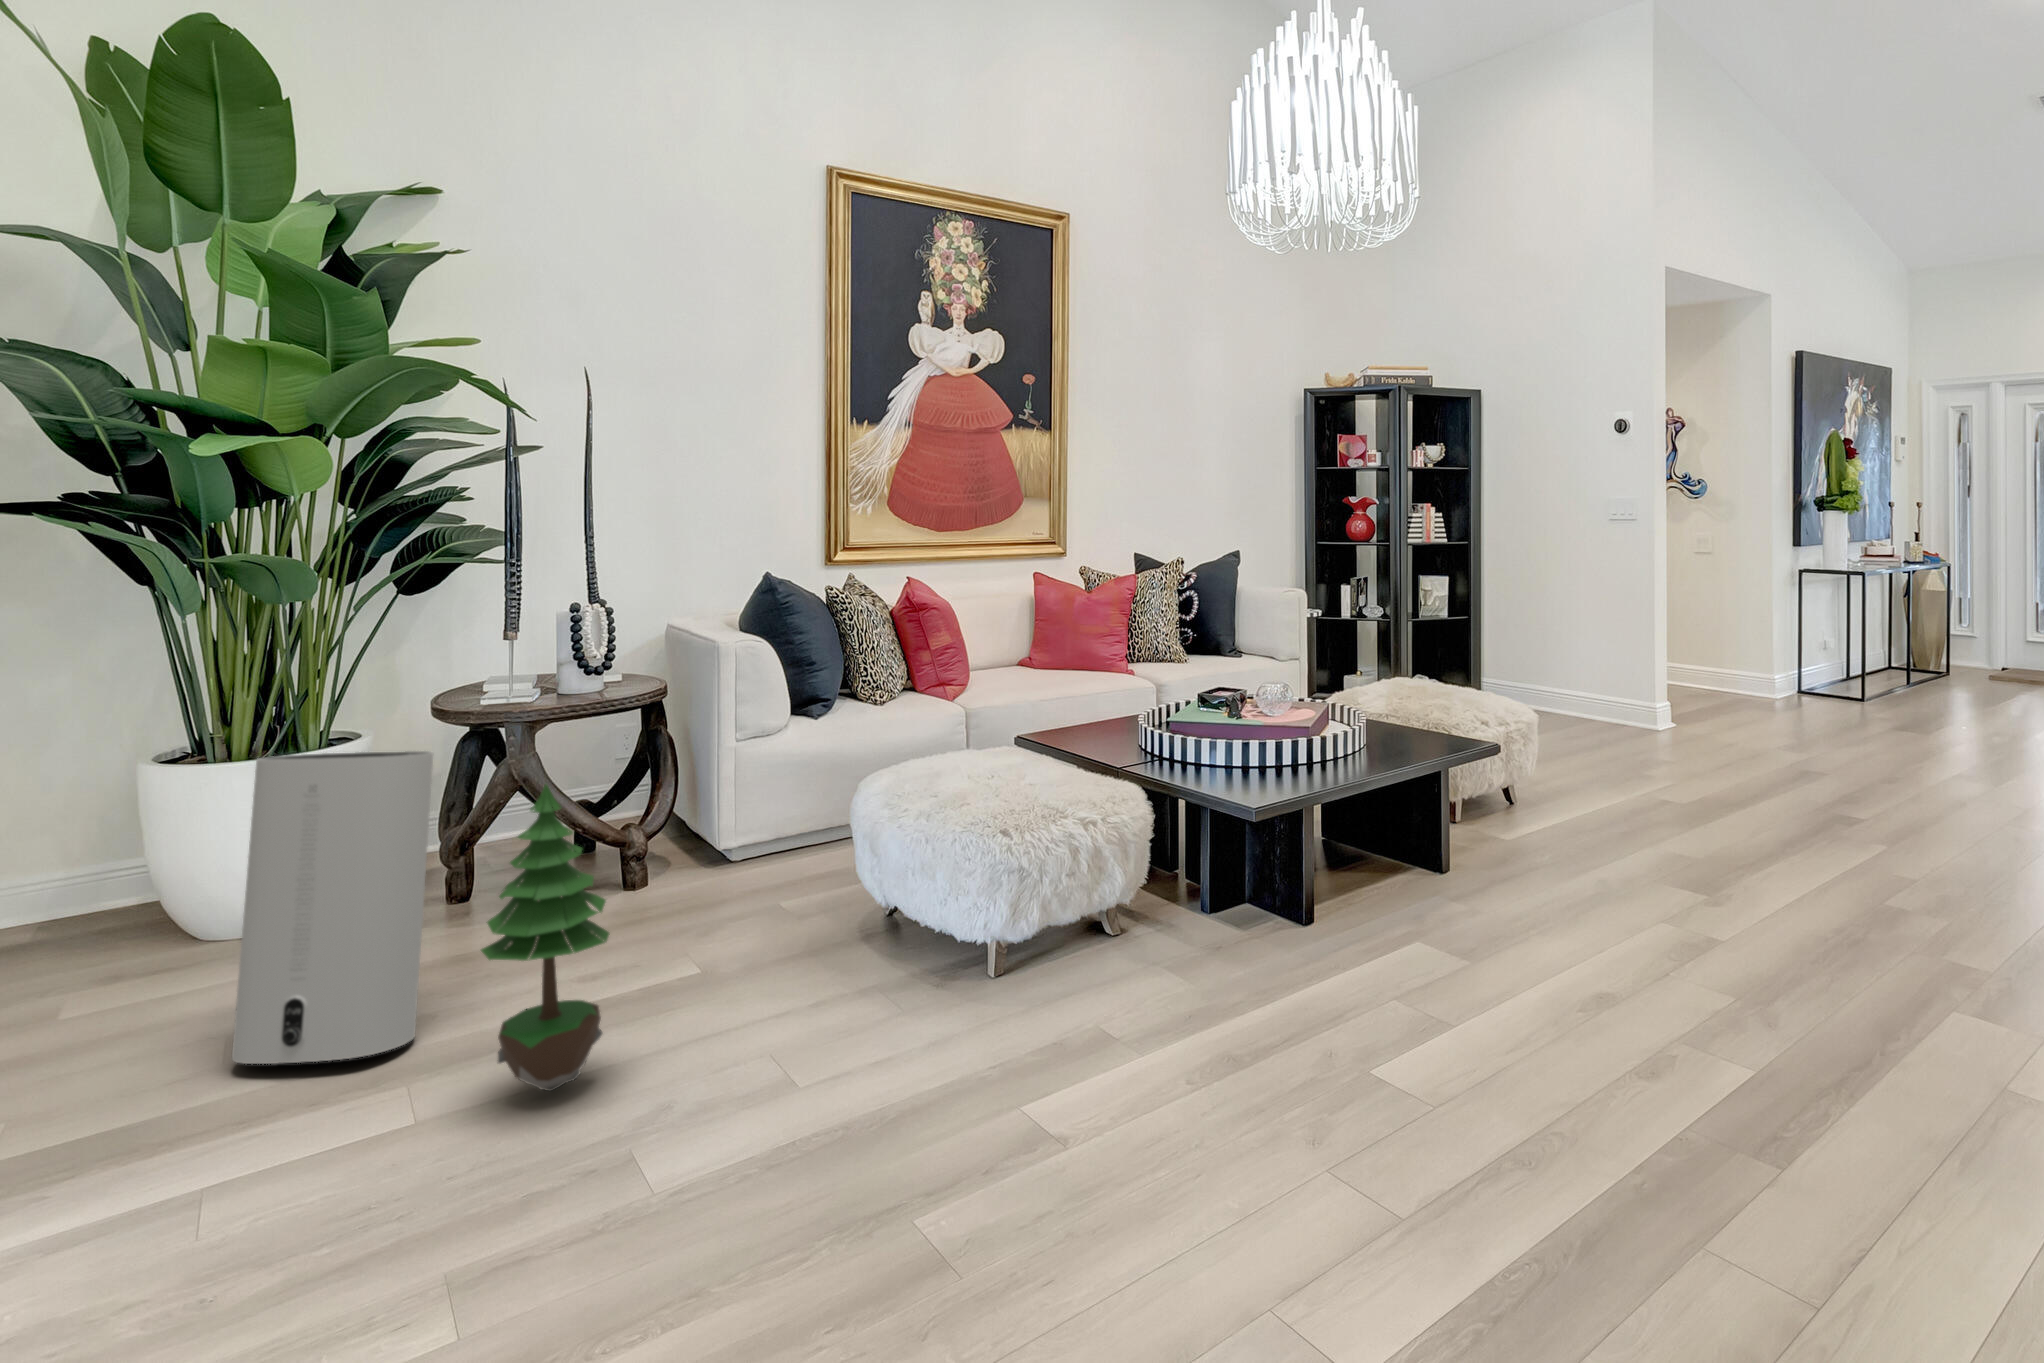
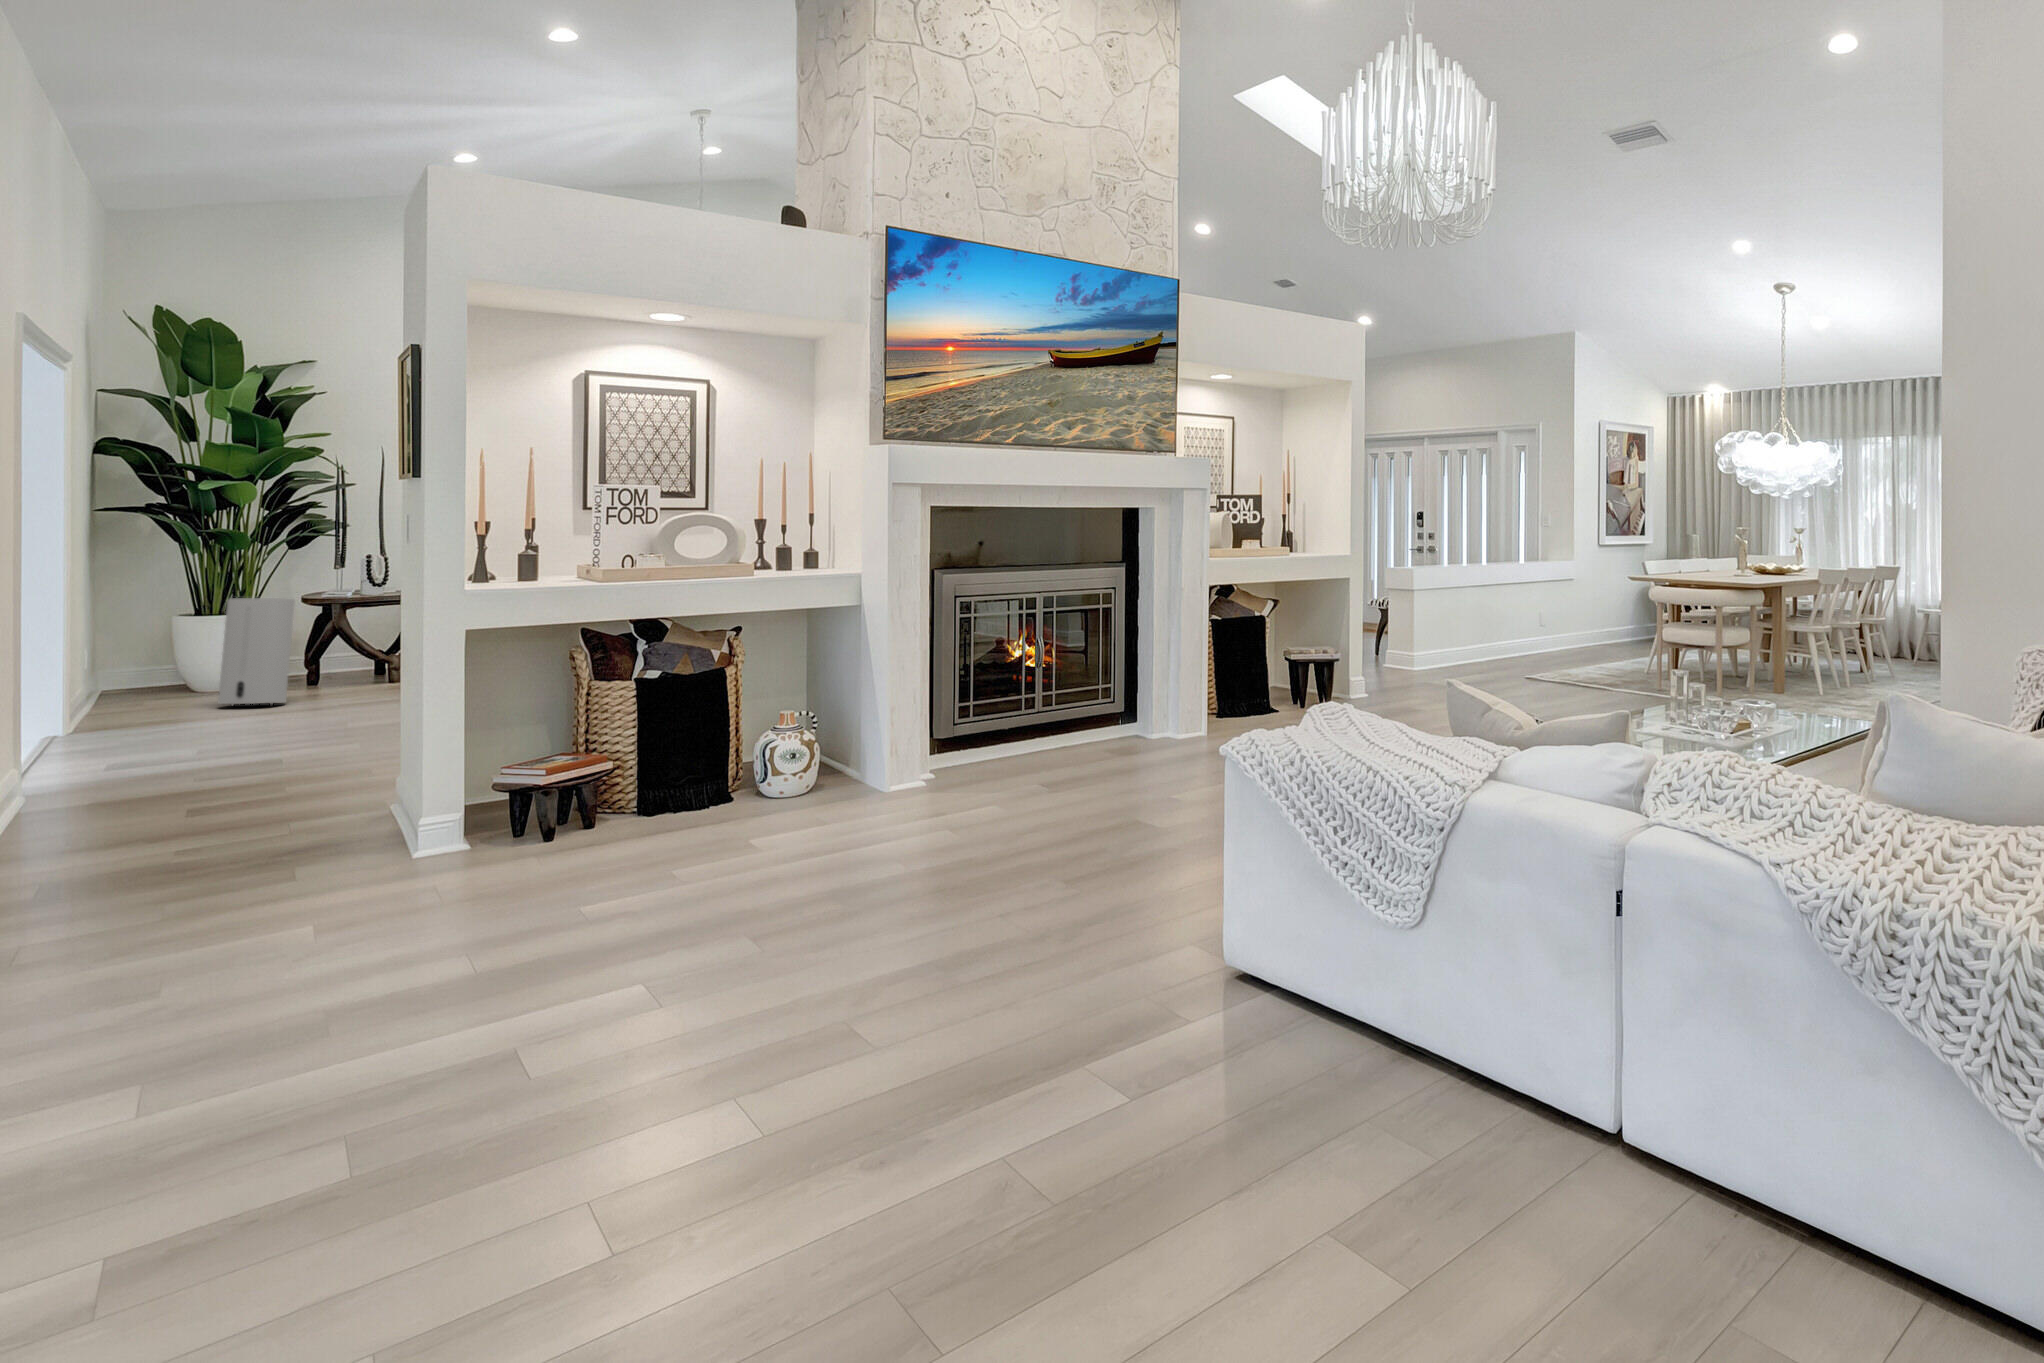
potted tree: present [481,784,610,1091] -> none [307,602,356,710]

